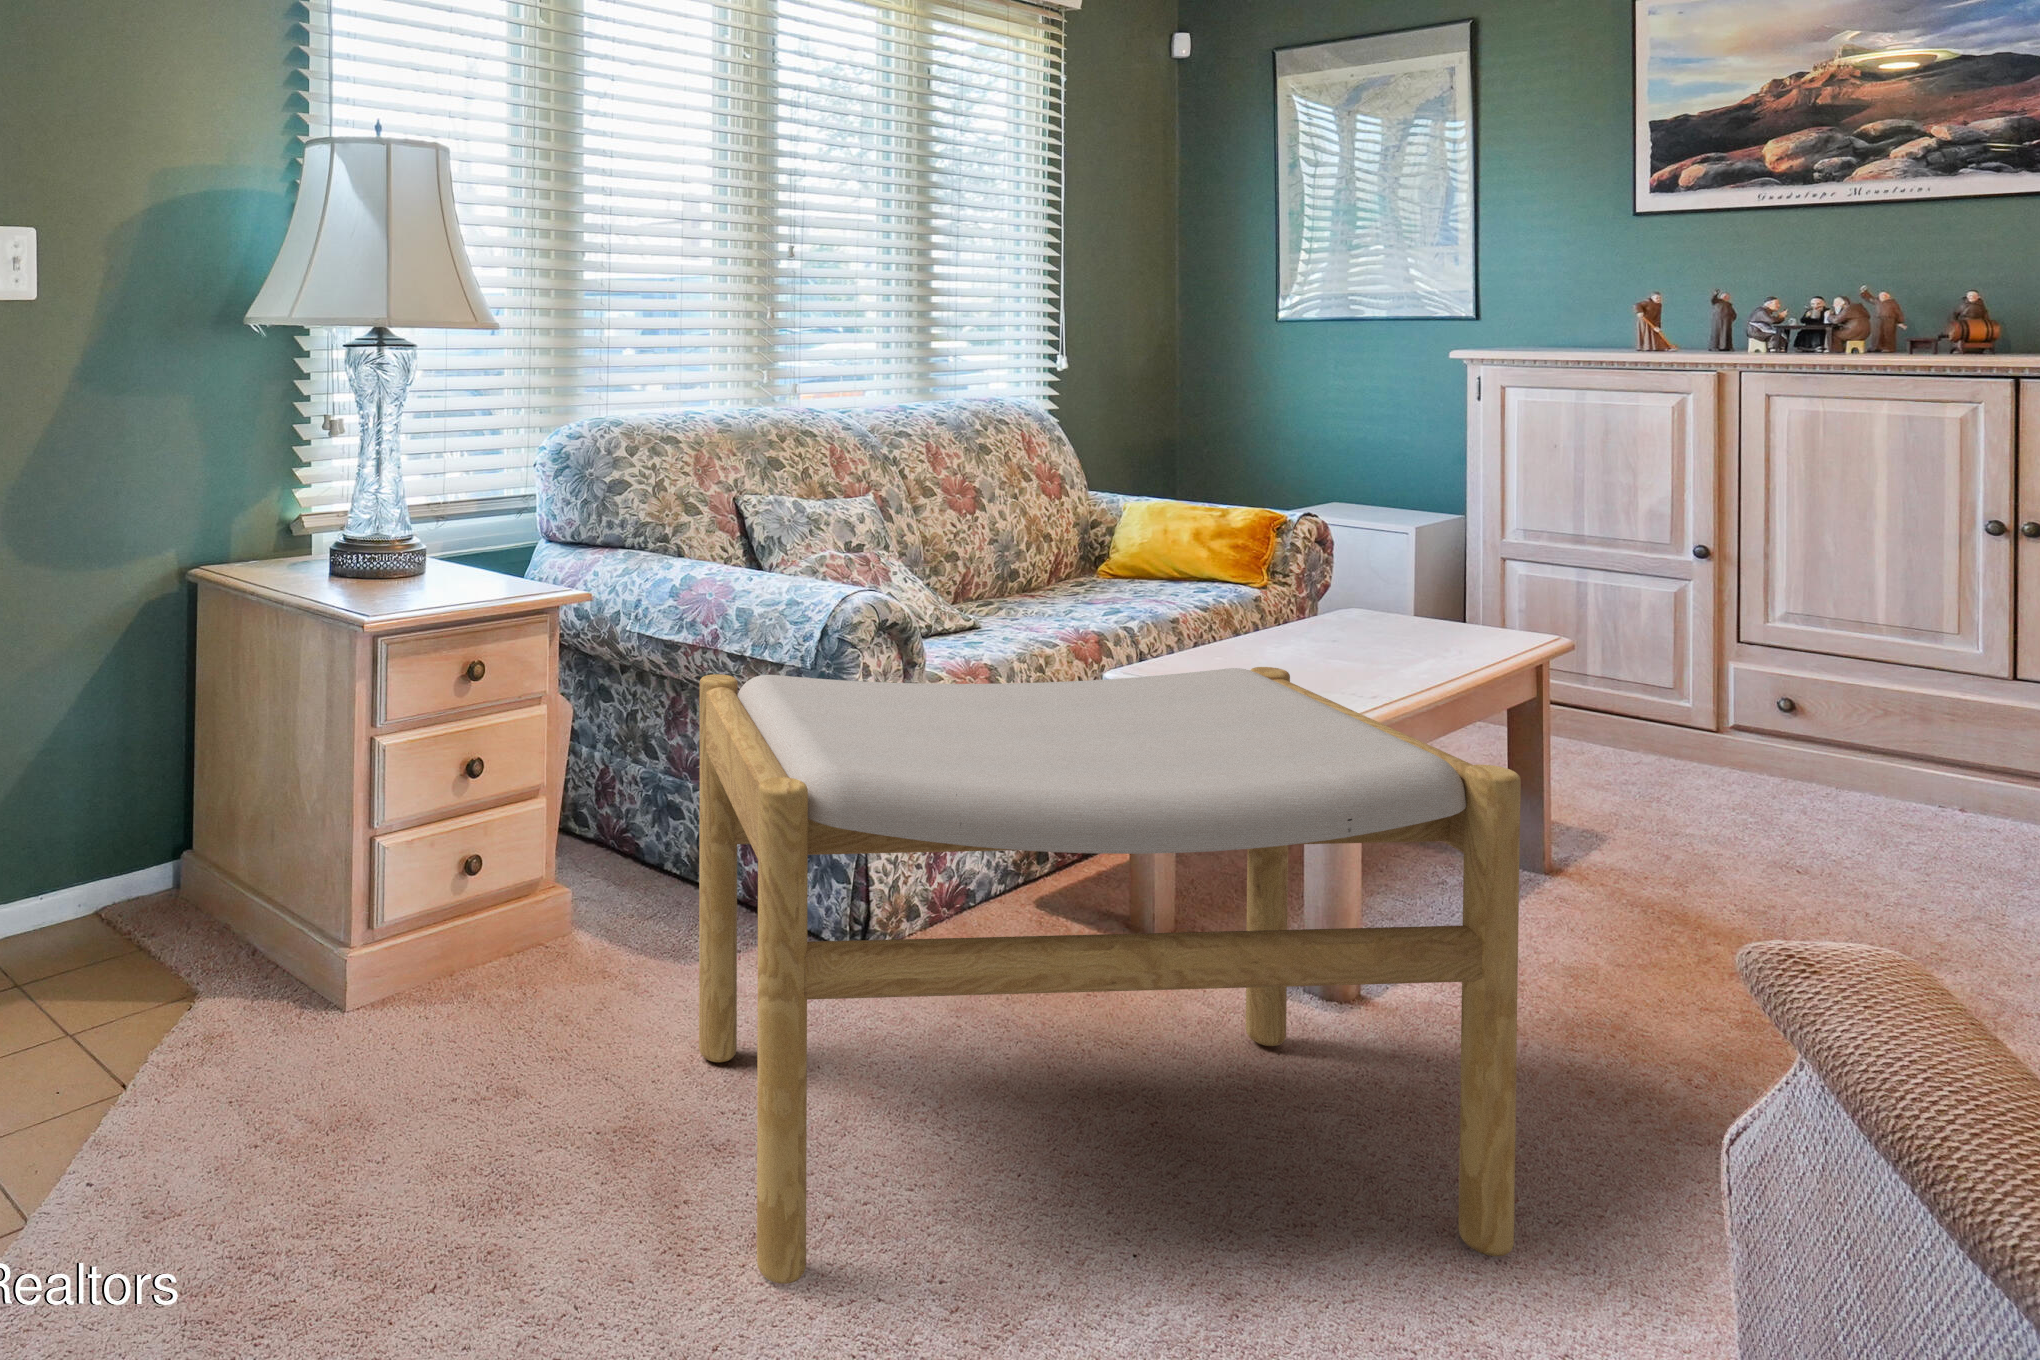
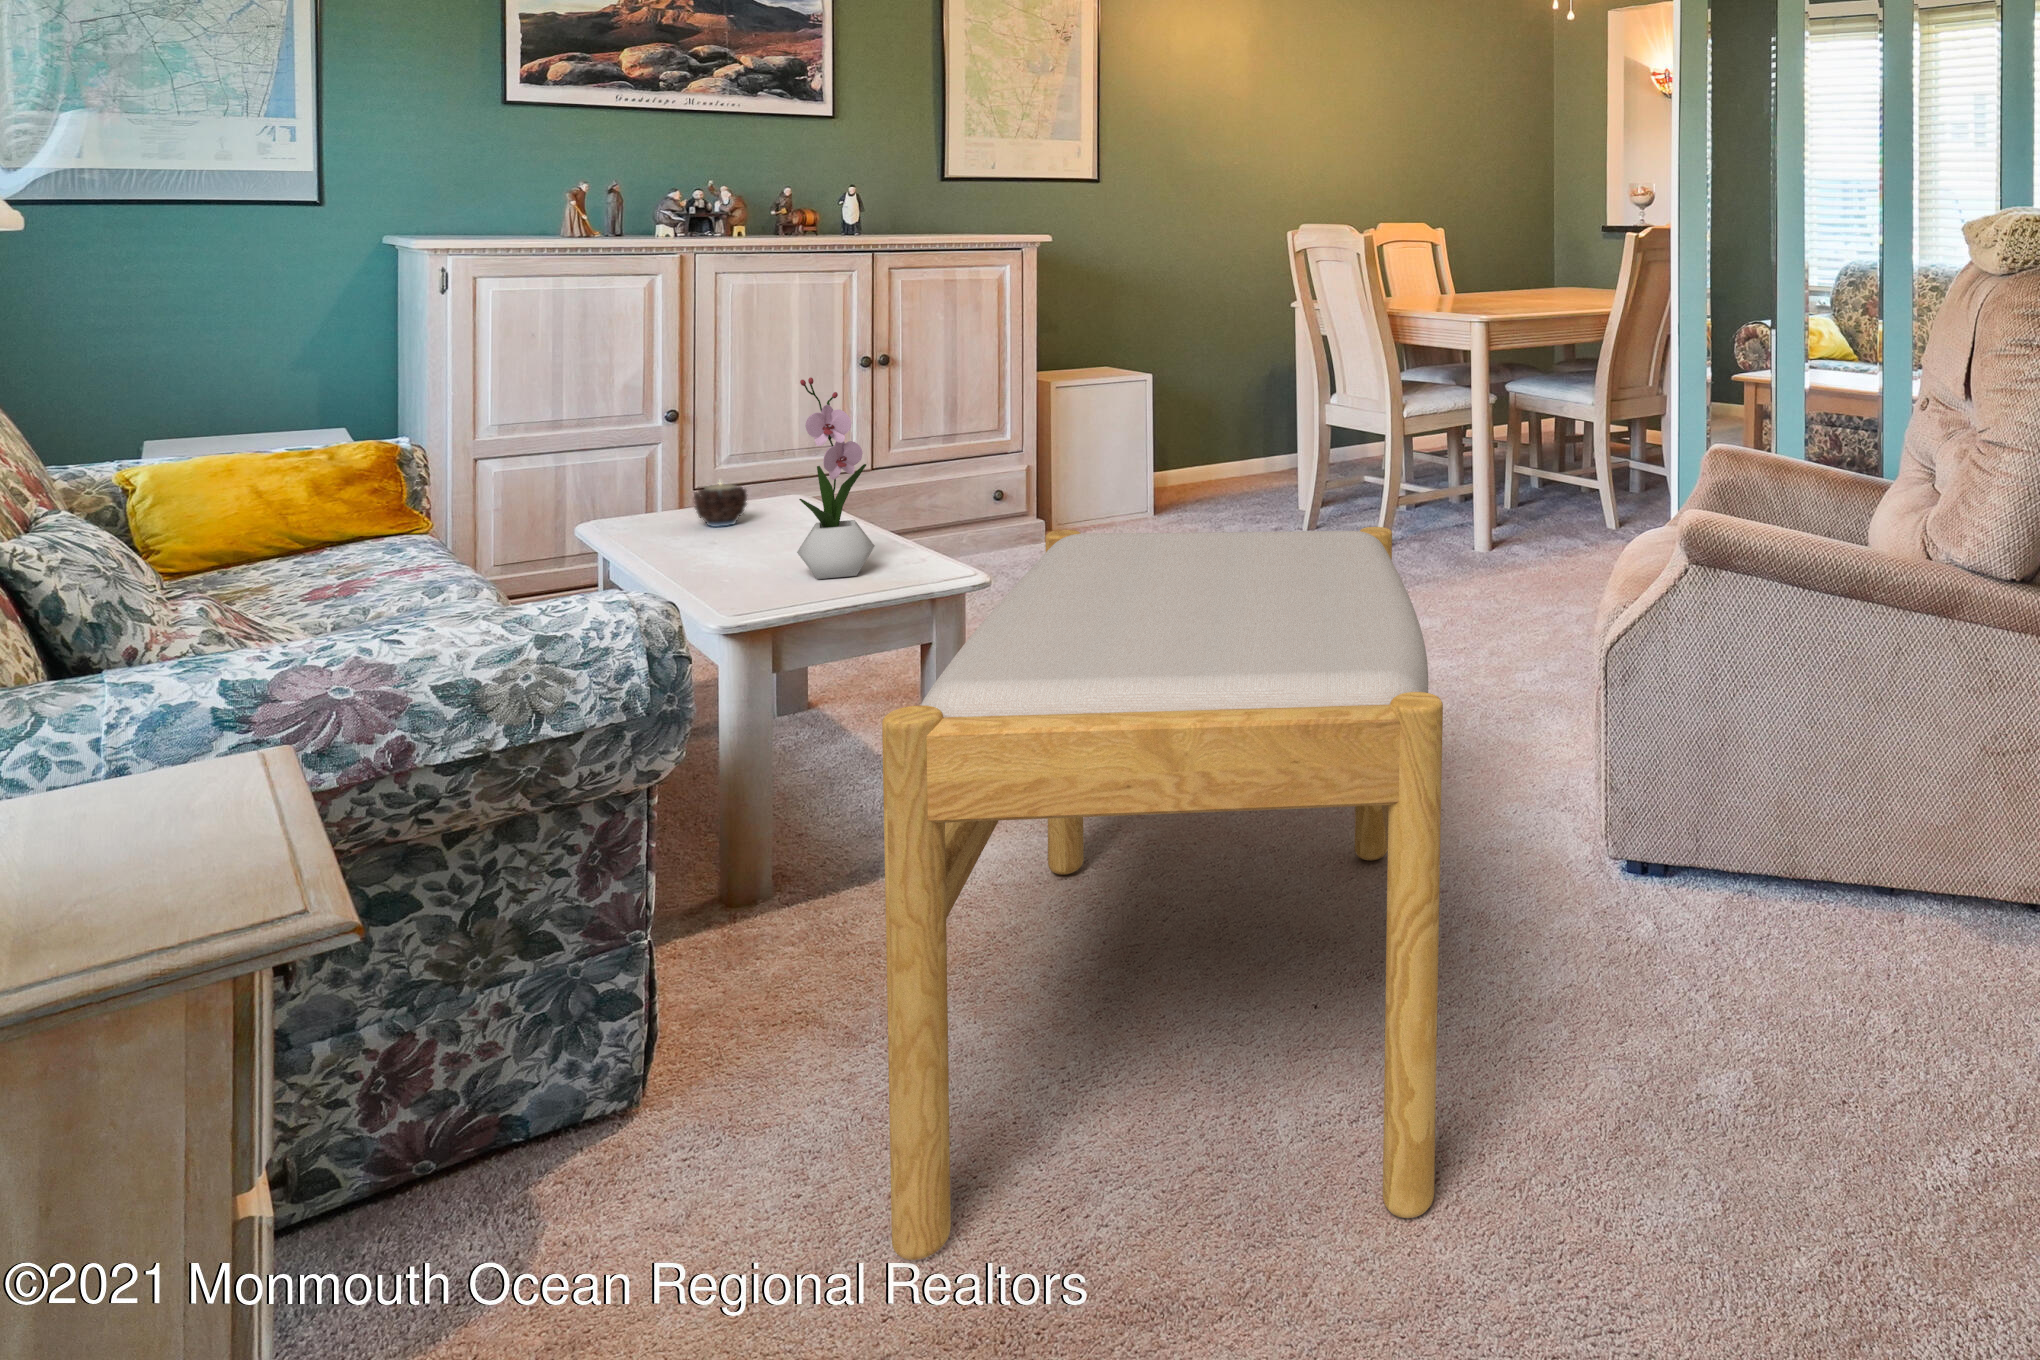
flower arrangement: none [1217,485,1312,683] -> present [797,378,875,579]
candle: none [1347,589,1403,636] -> present [694,484,747,527]

